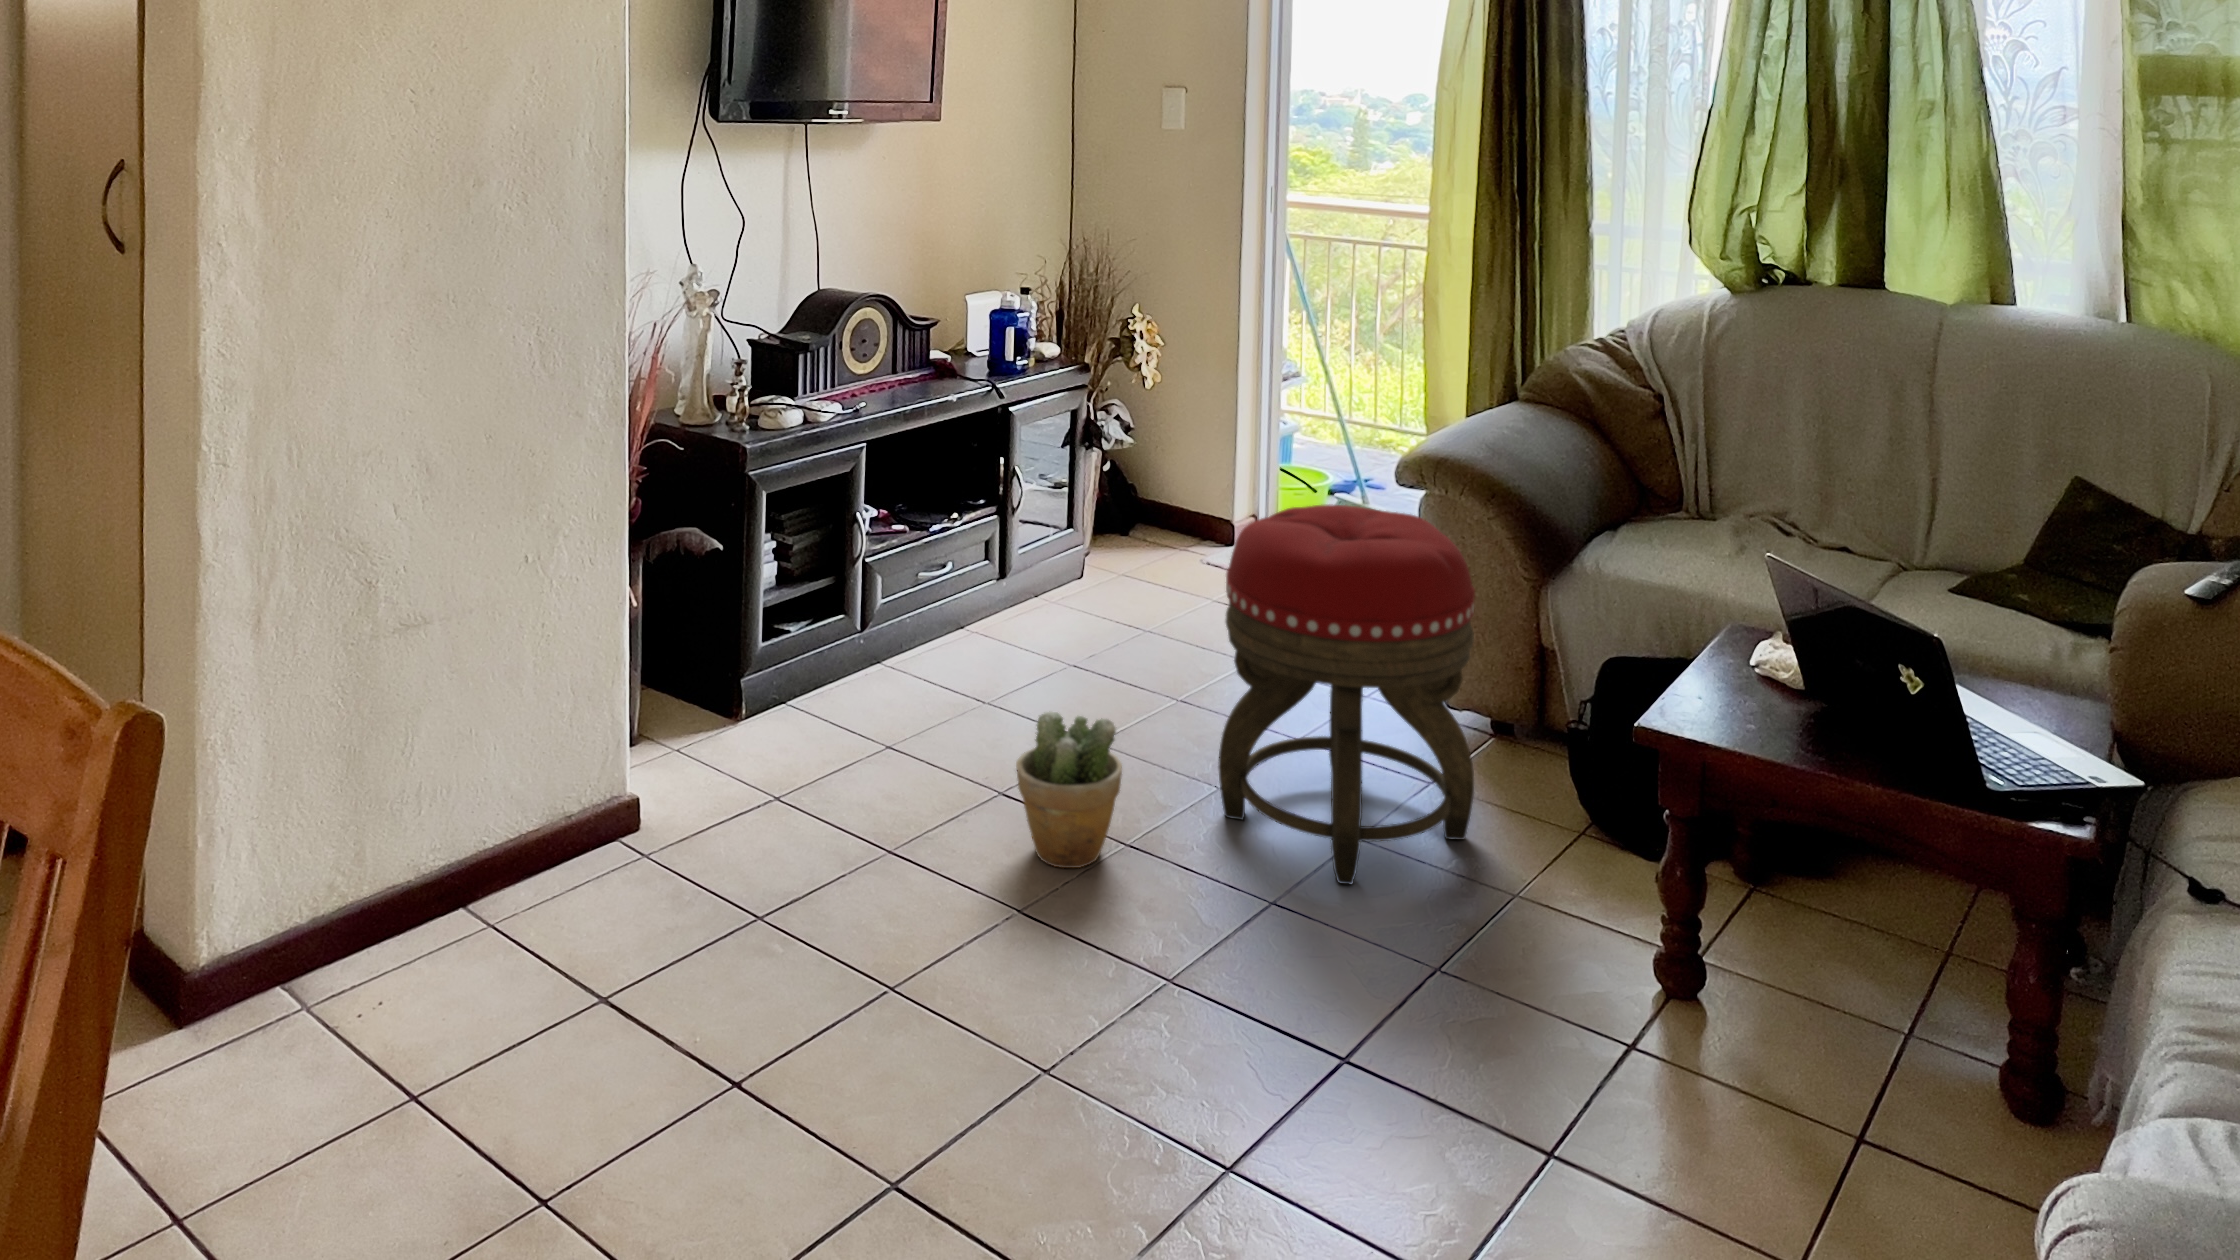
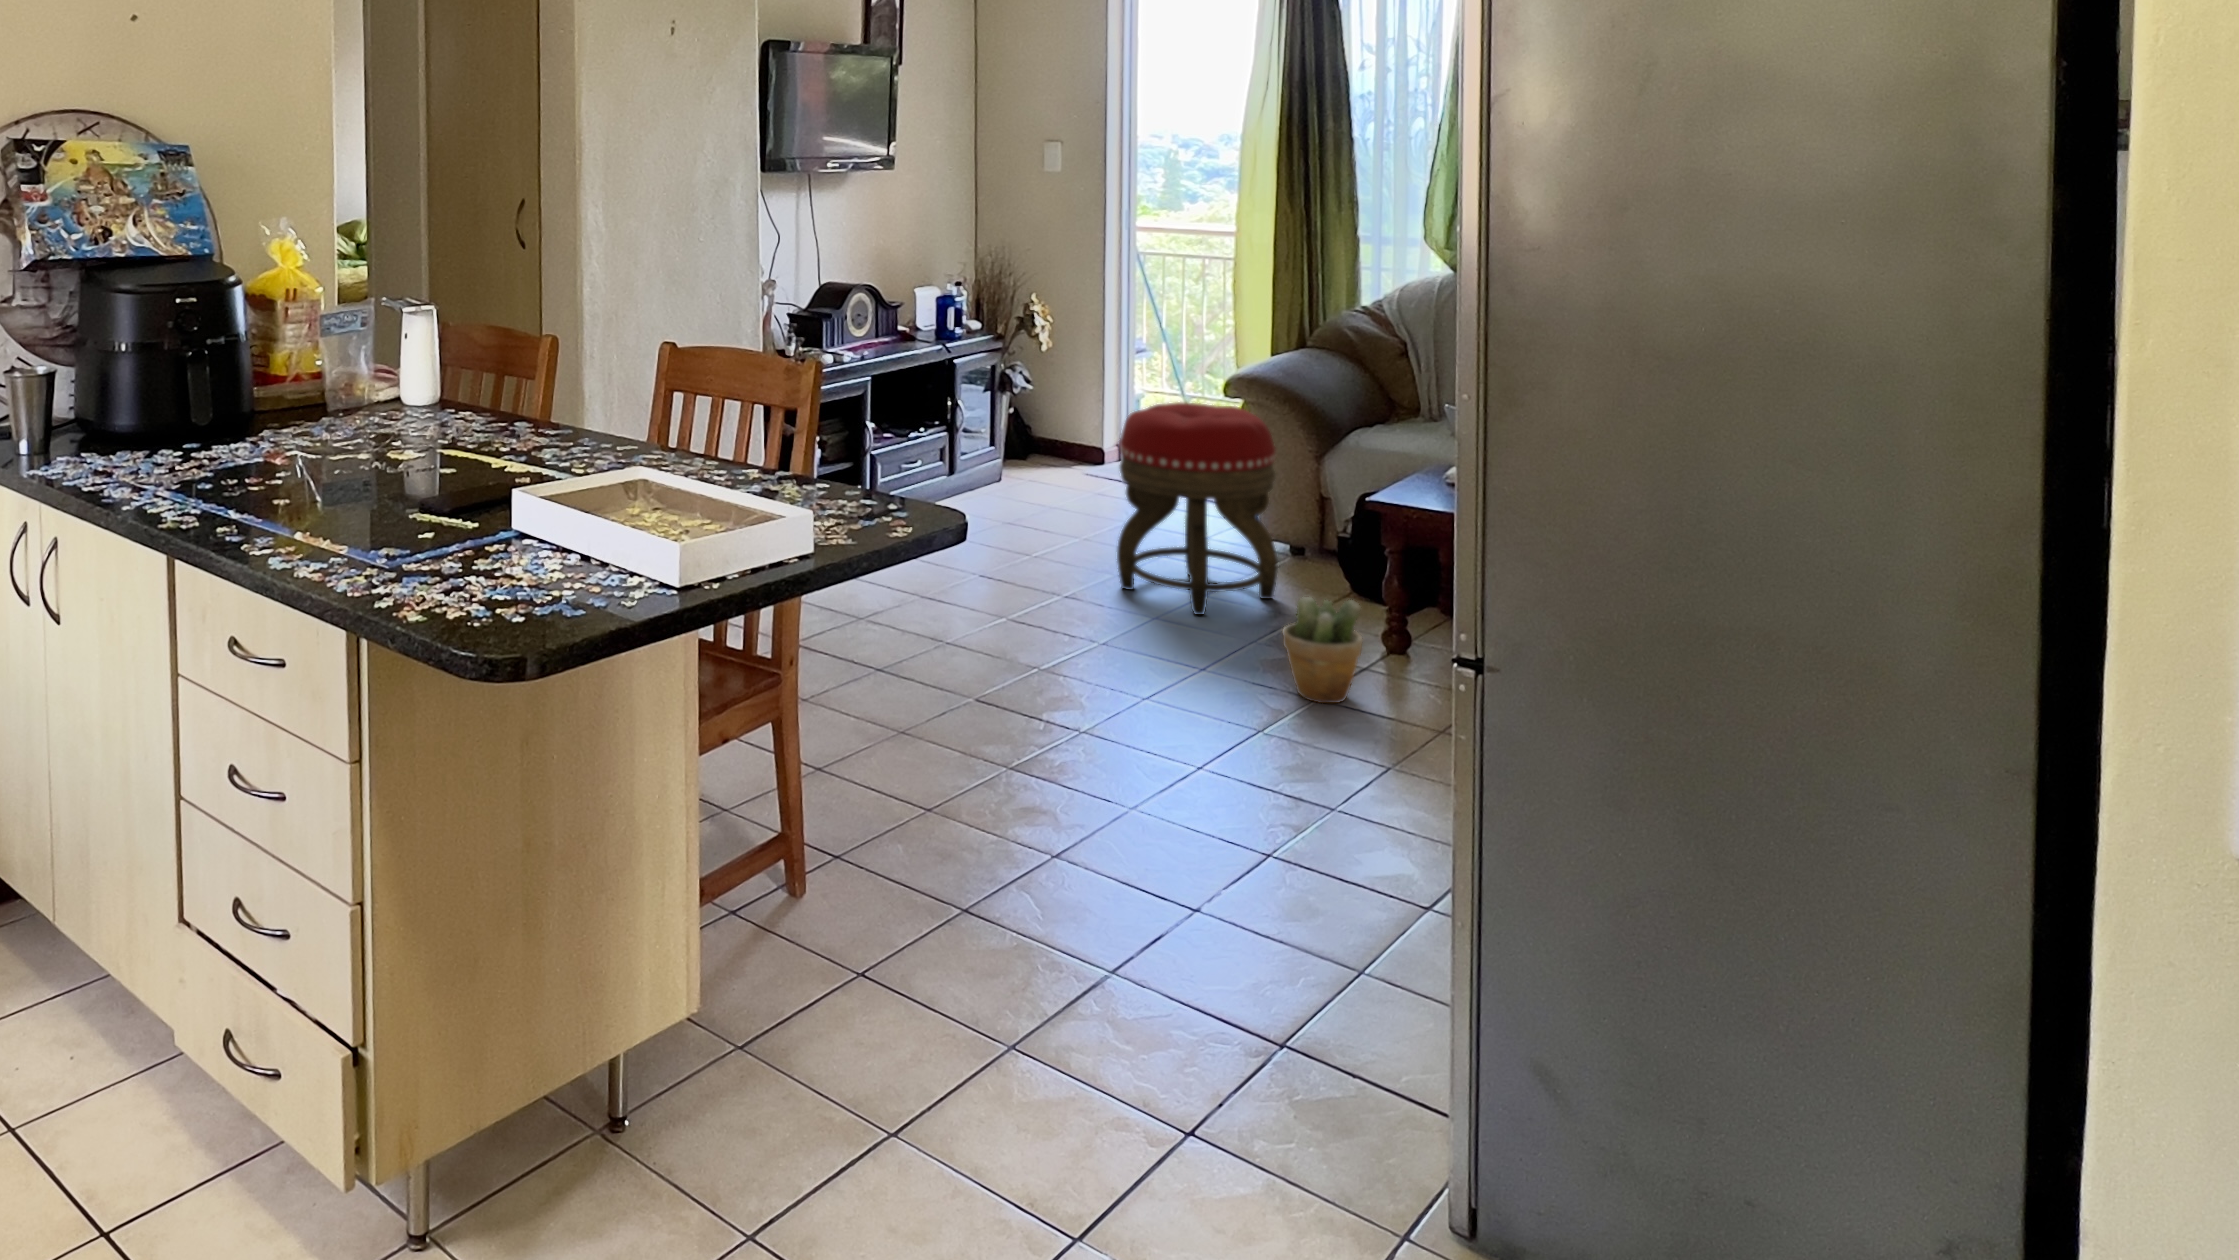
potted plant: present [1016,712,1122,868] -> present [1283,597,1362,703]

